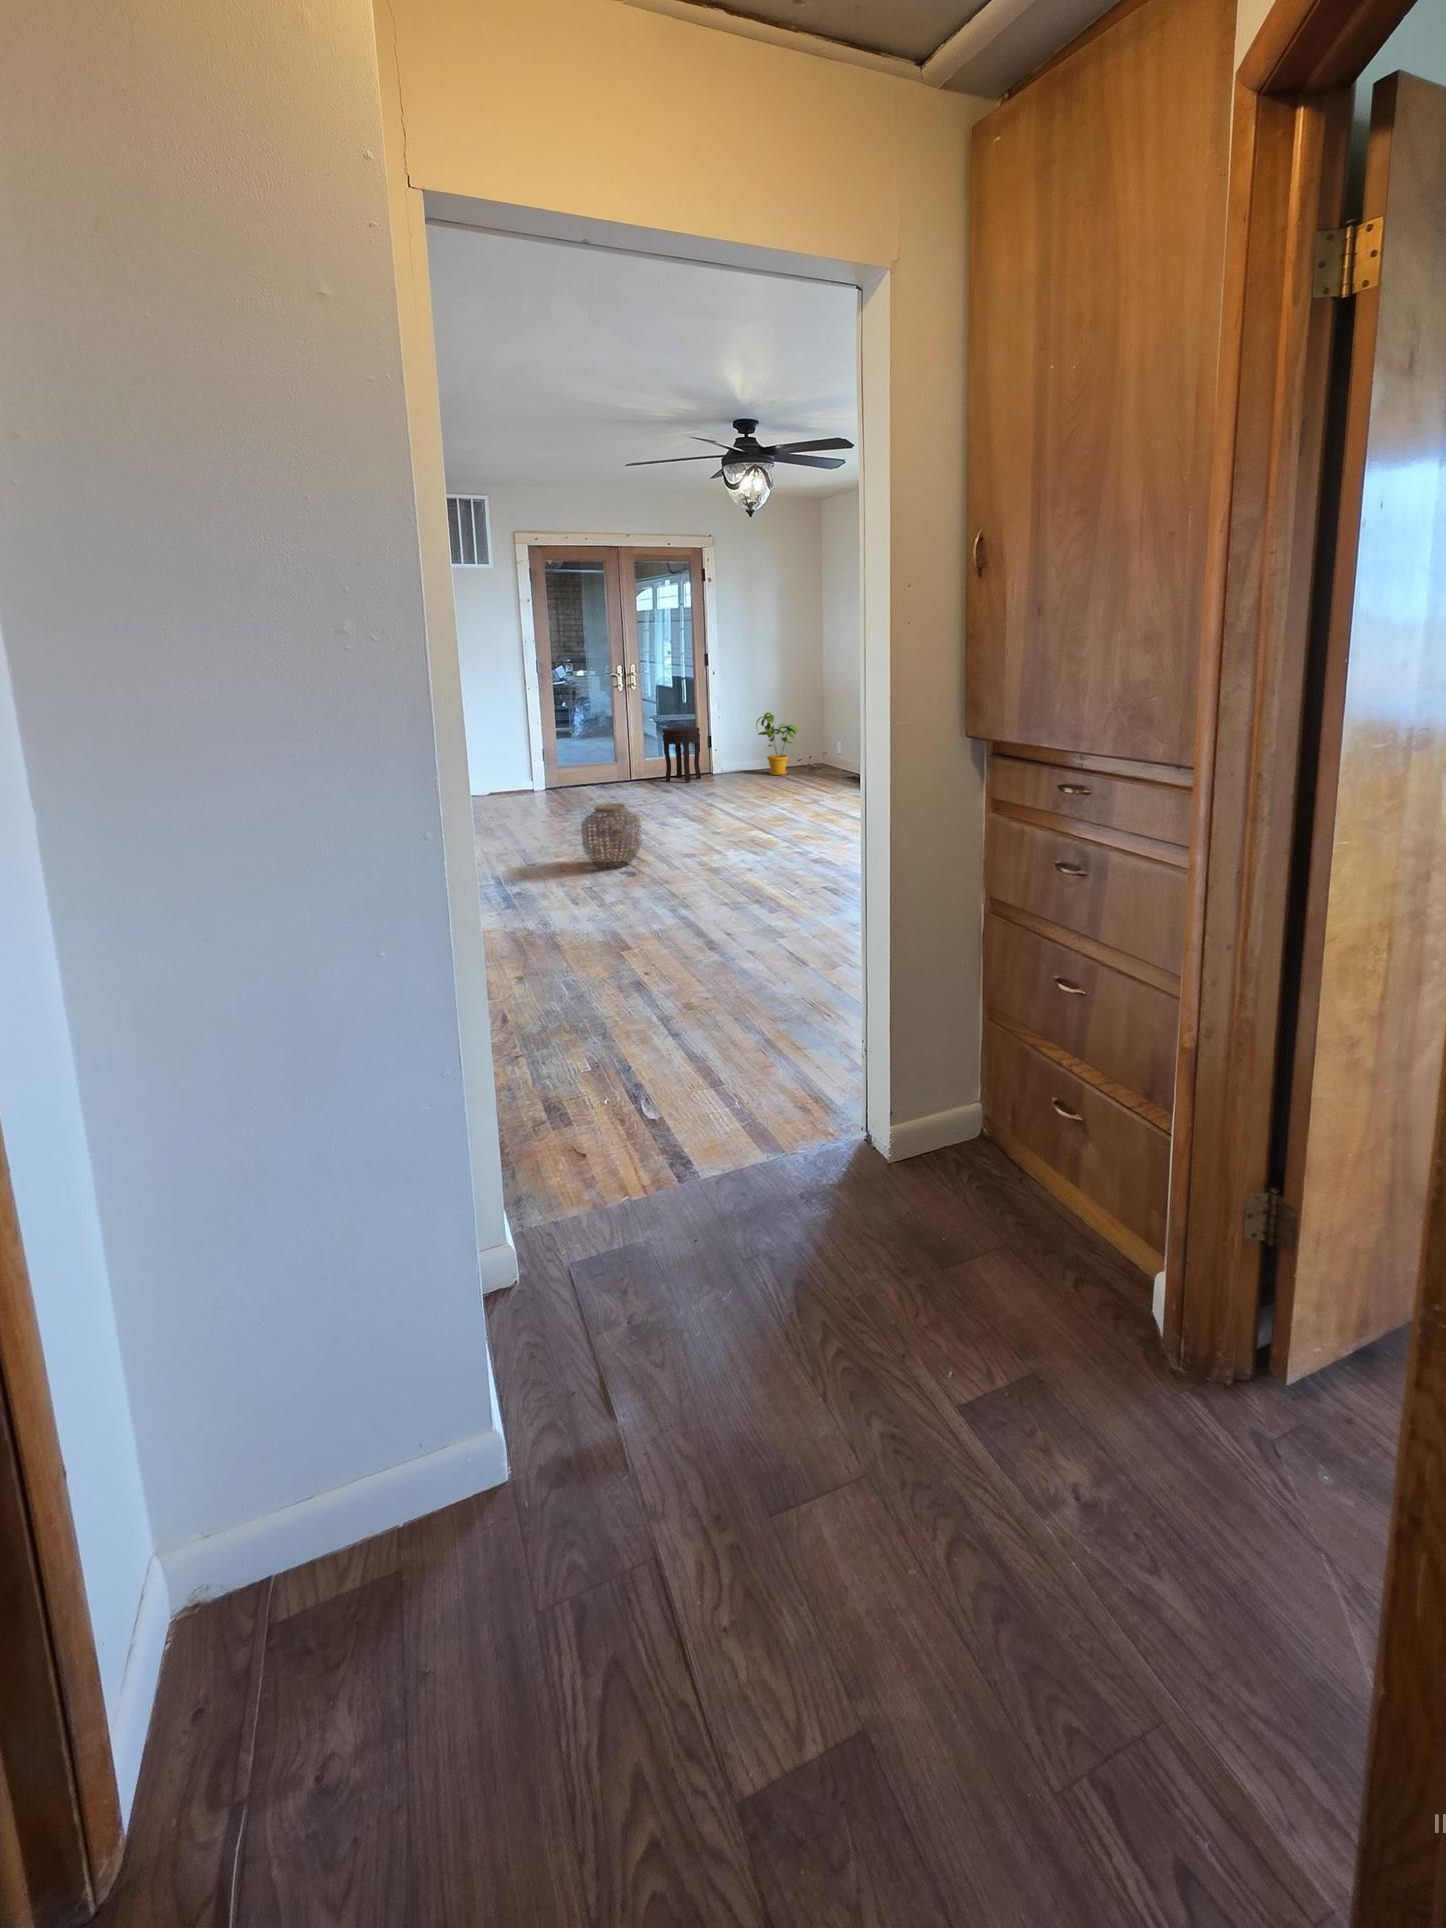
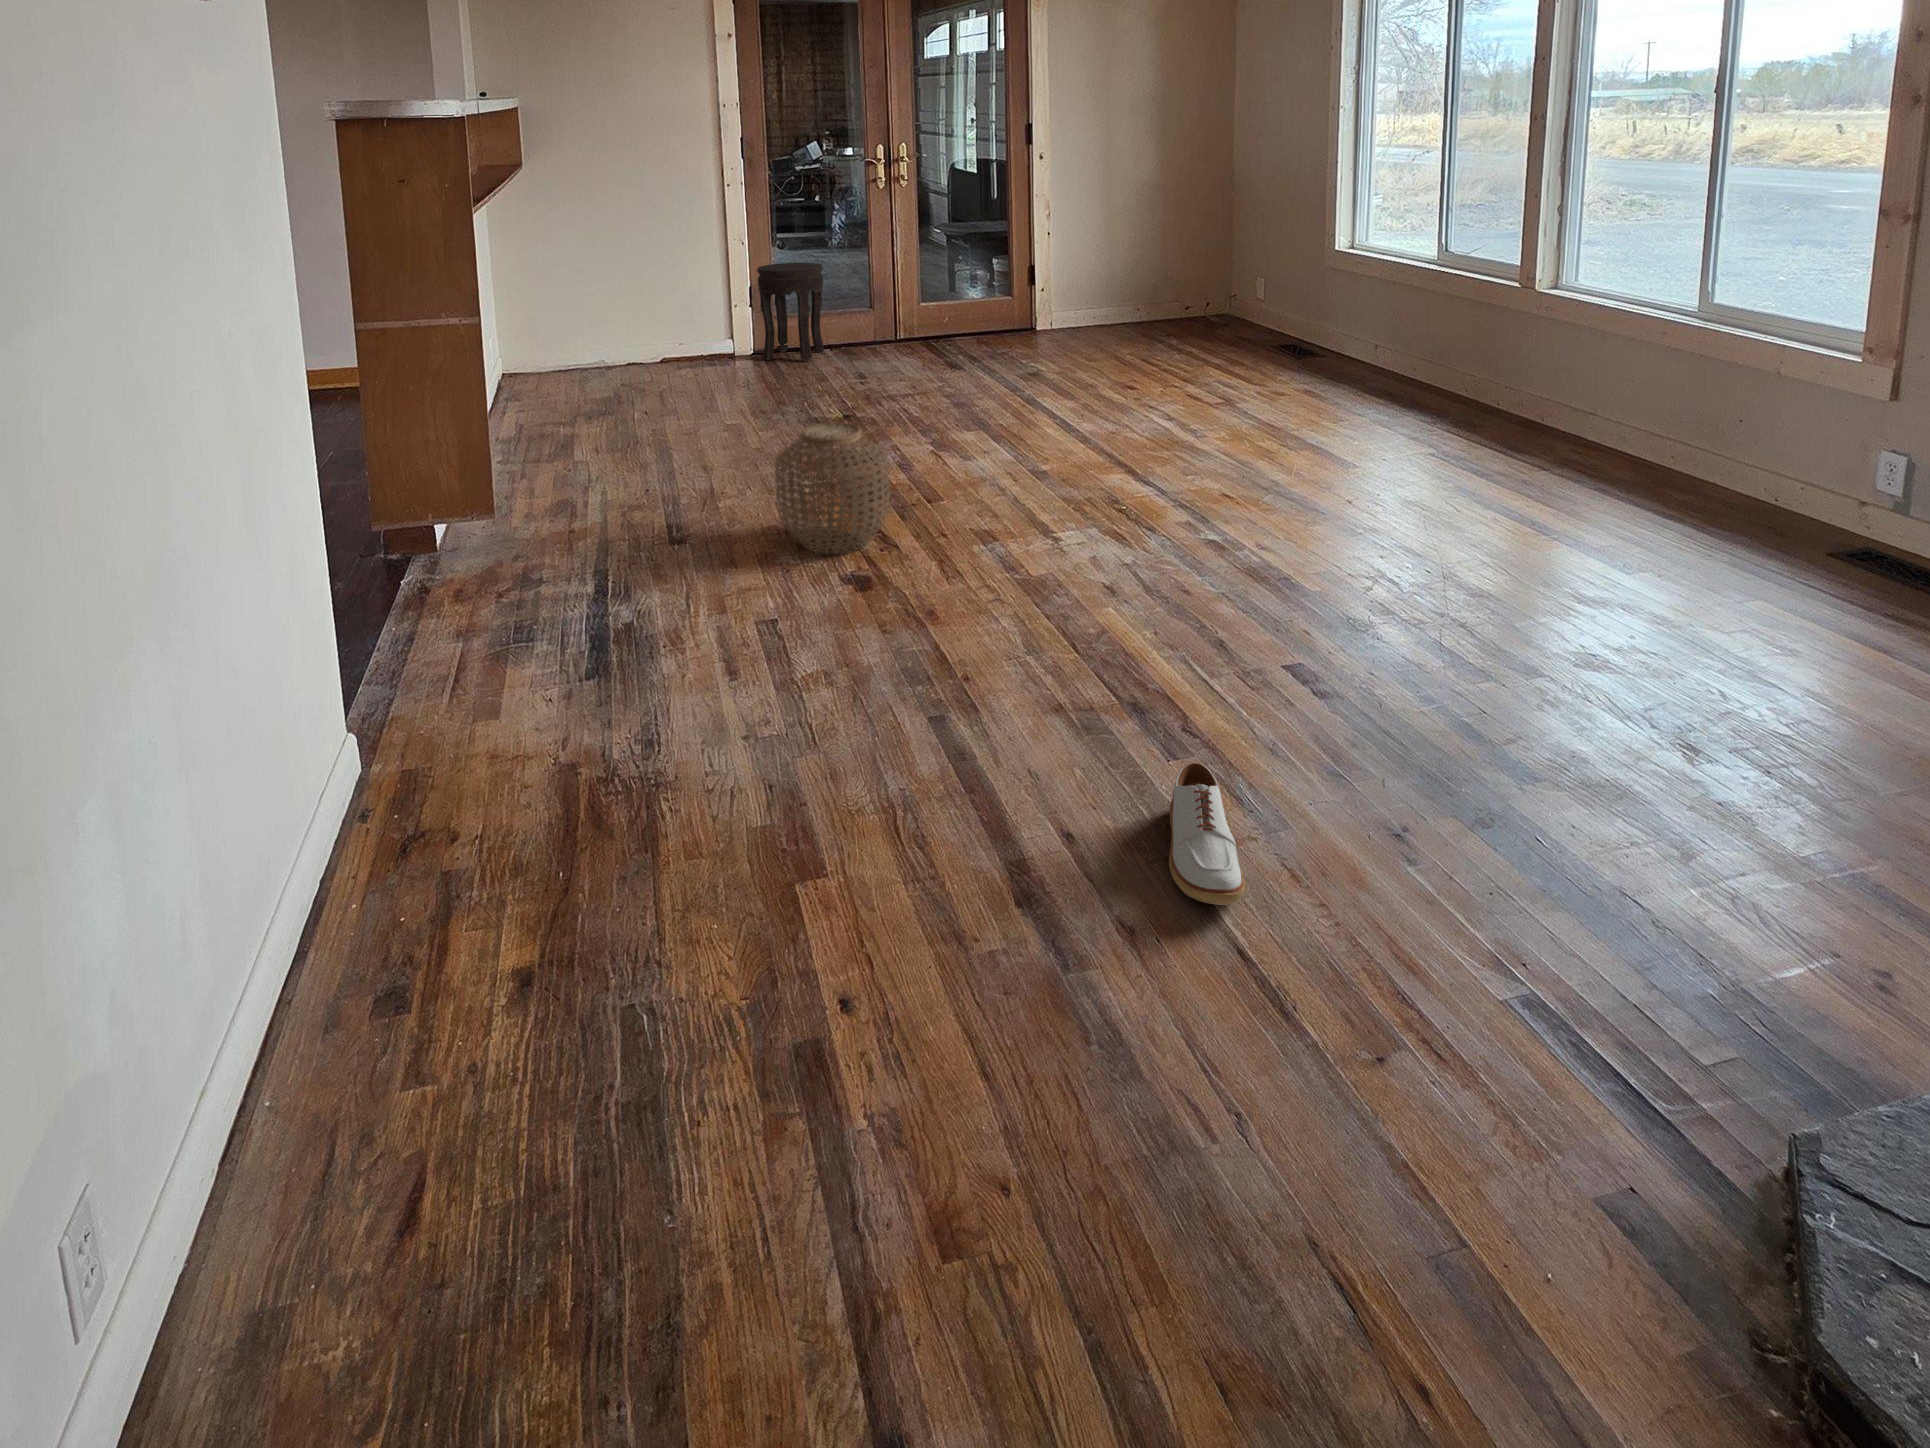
house plant: present [756,712,798,775] -> none [1113,229,1188,336]
side table: present [662,727,701,782] -> present [757,263,824,361]
shoe: none [768,902,794,937] -> present [1169,762,1245,905]

